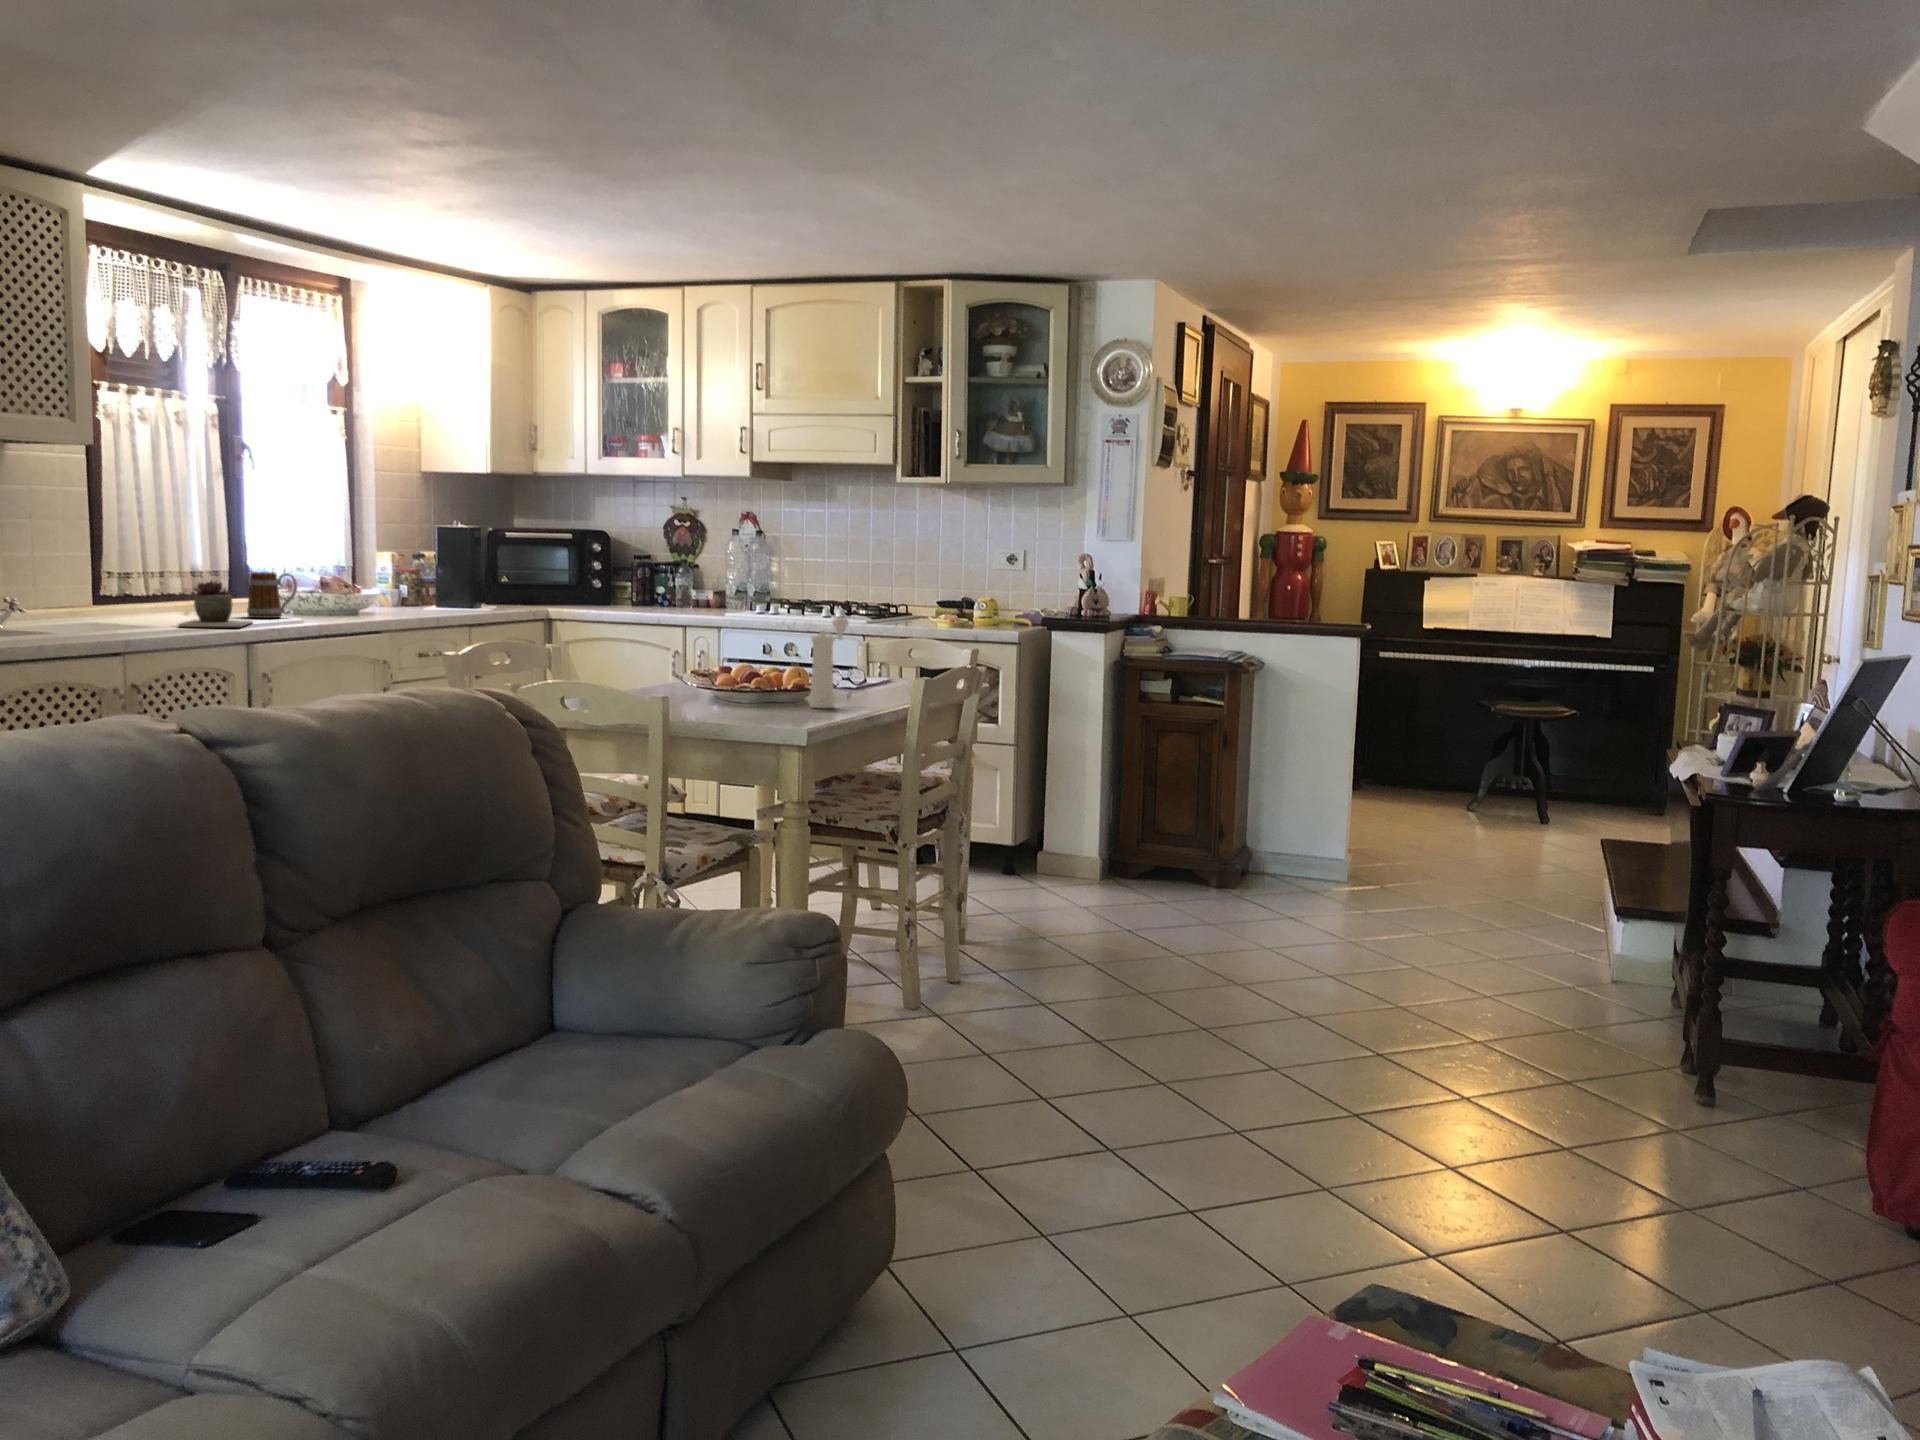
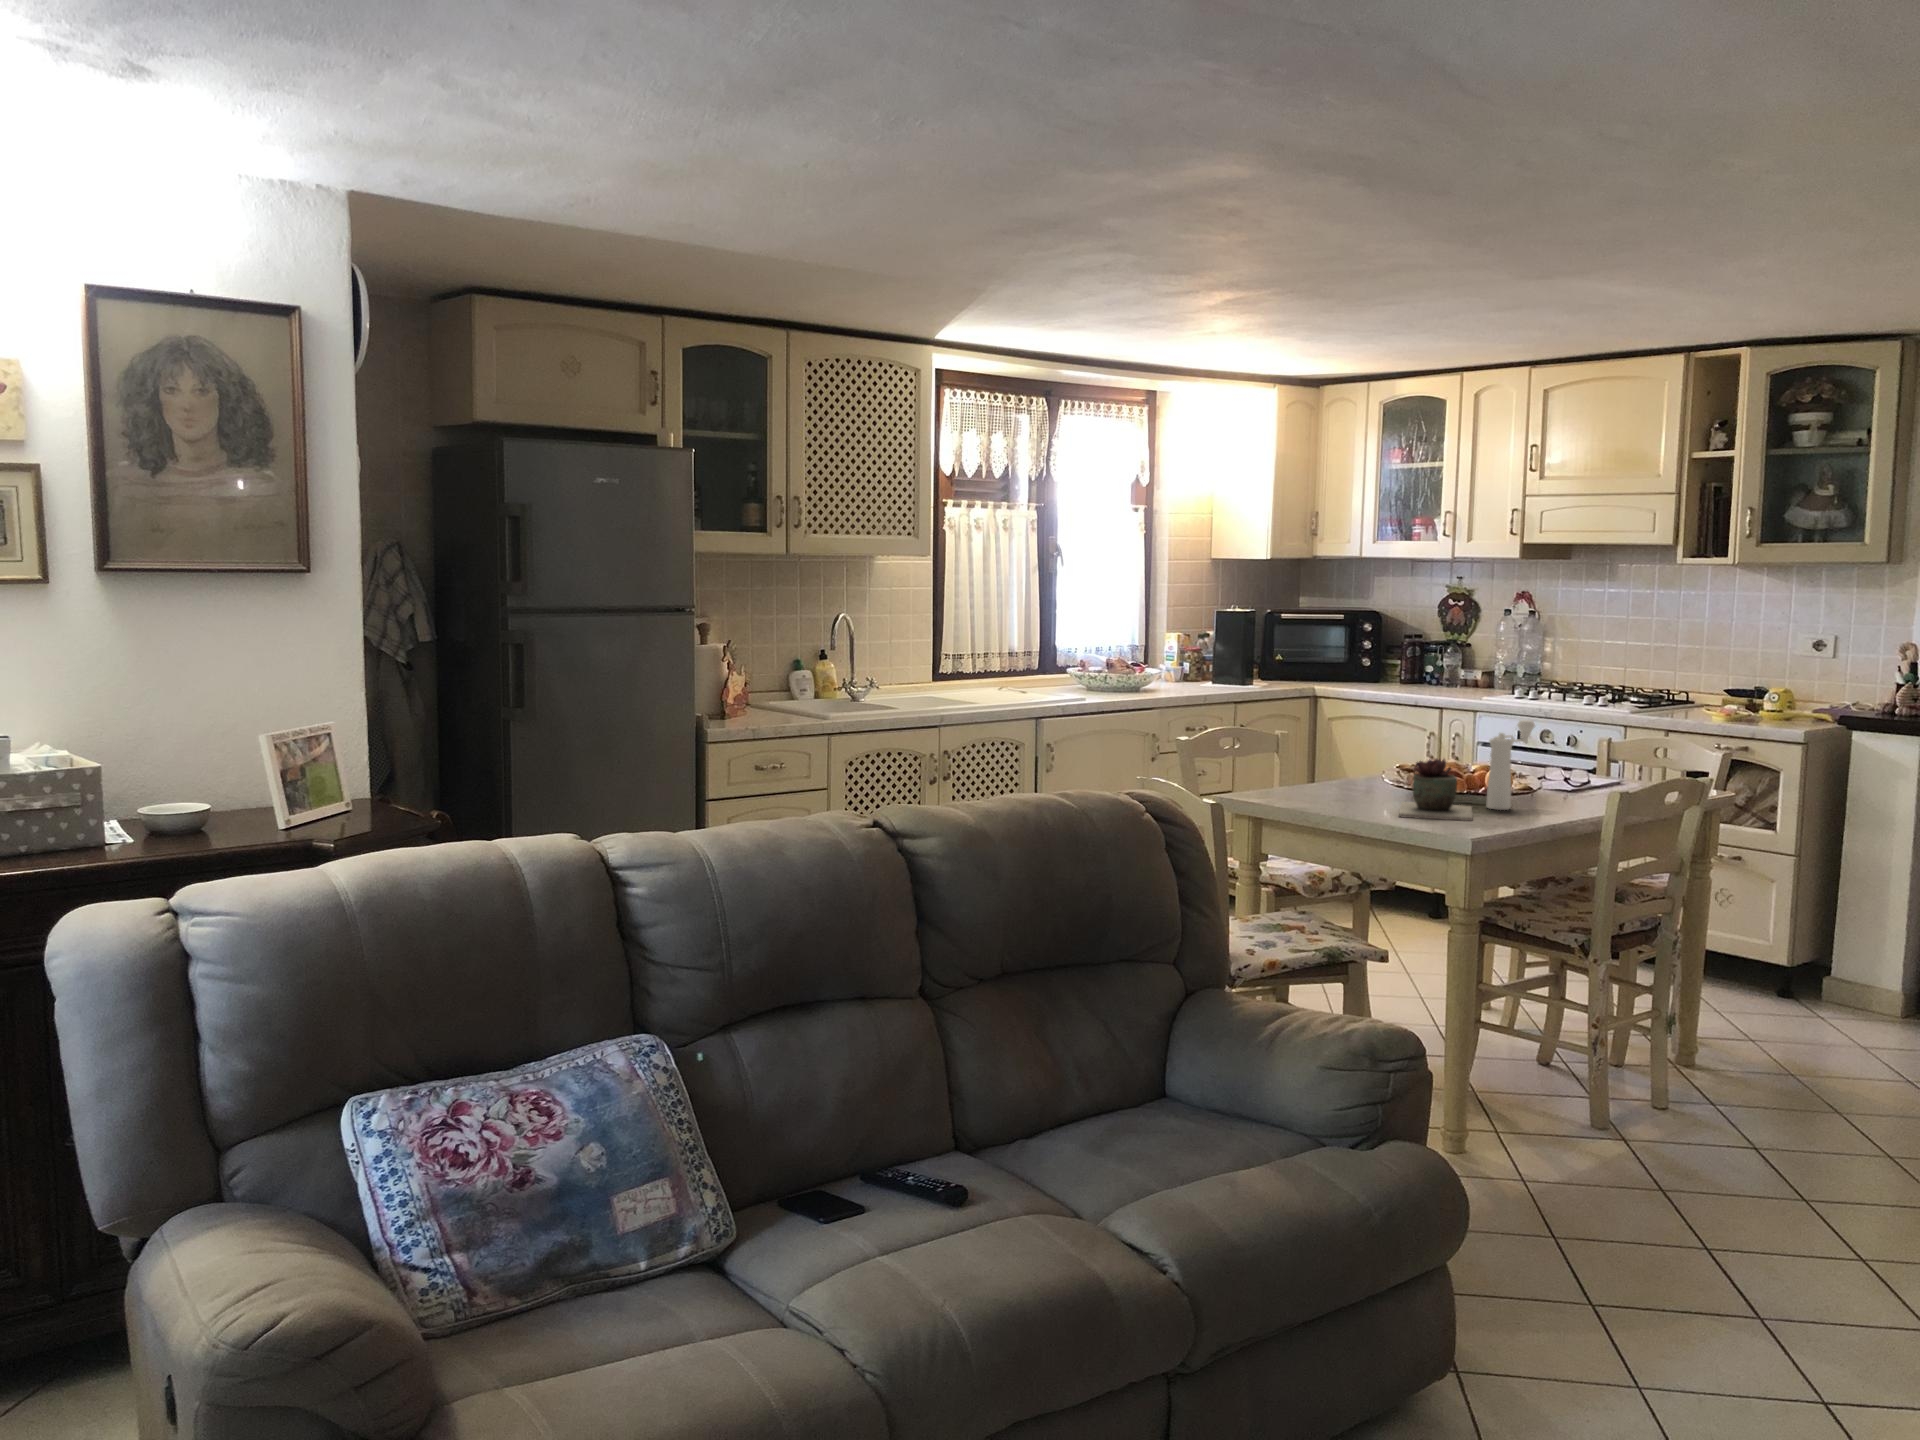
mug: present [247,572,297,618] -> none [1043,655,1083,695]
succulent plant: present [178,581,252,627] -> present [1399,759,1473,821]

